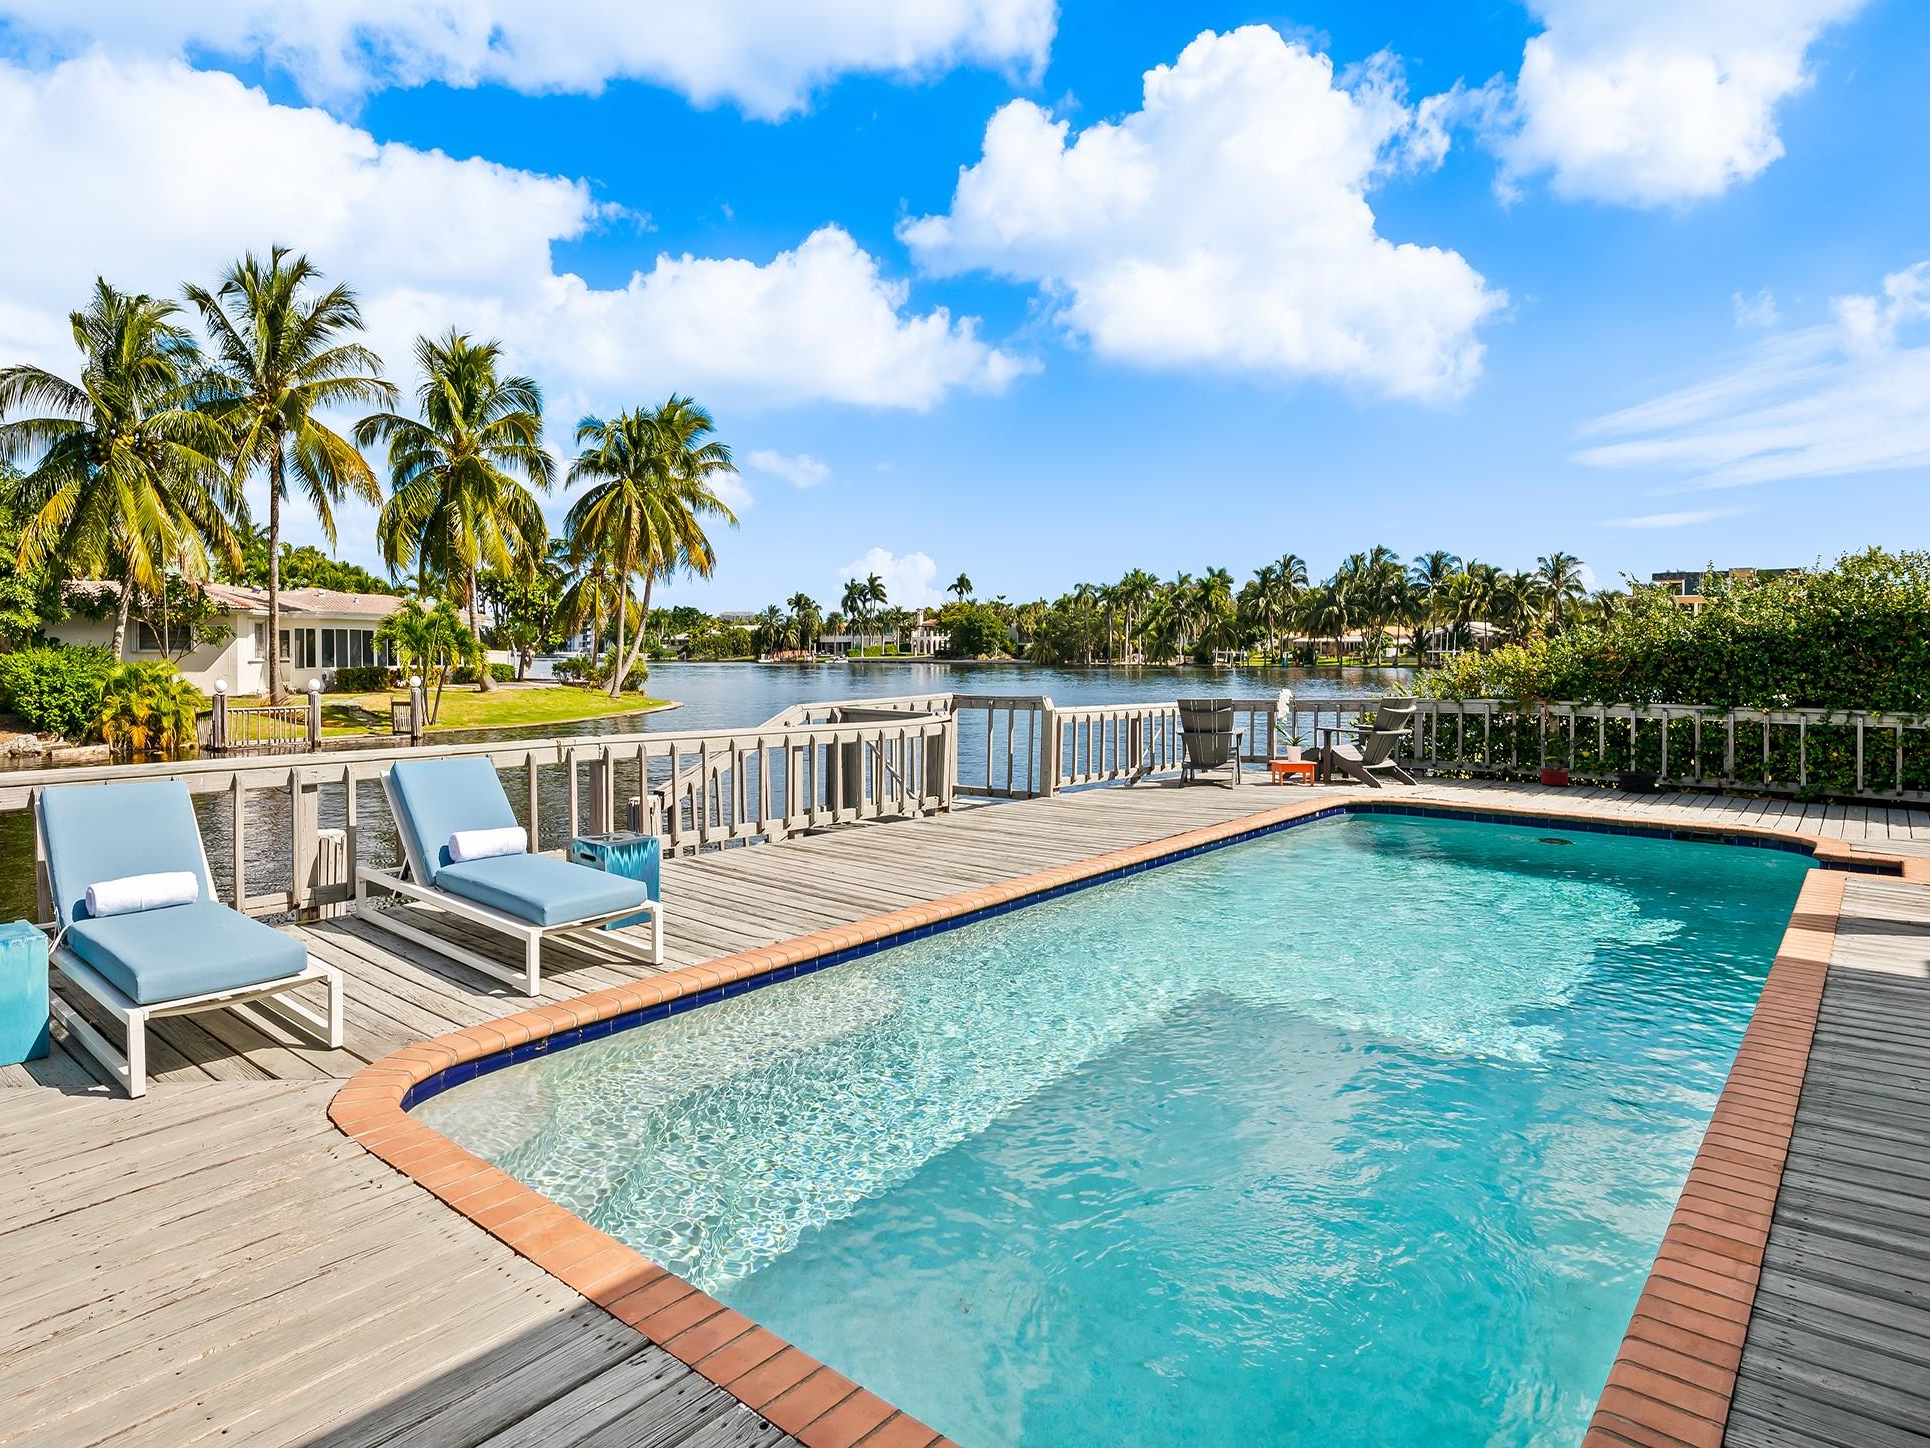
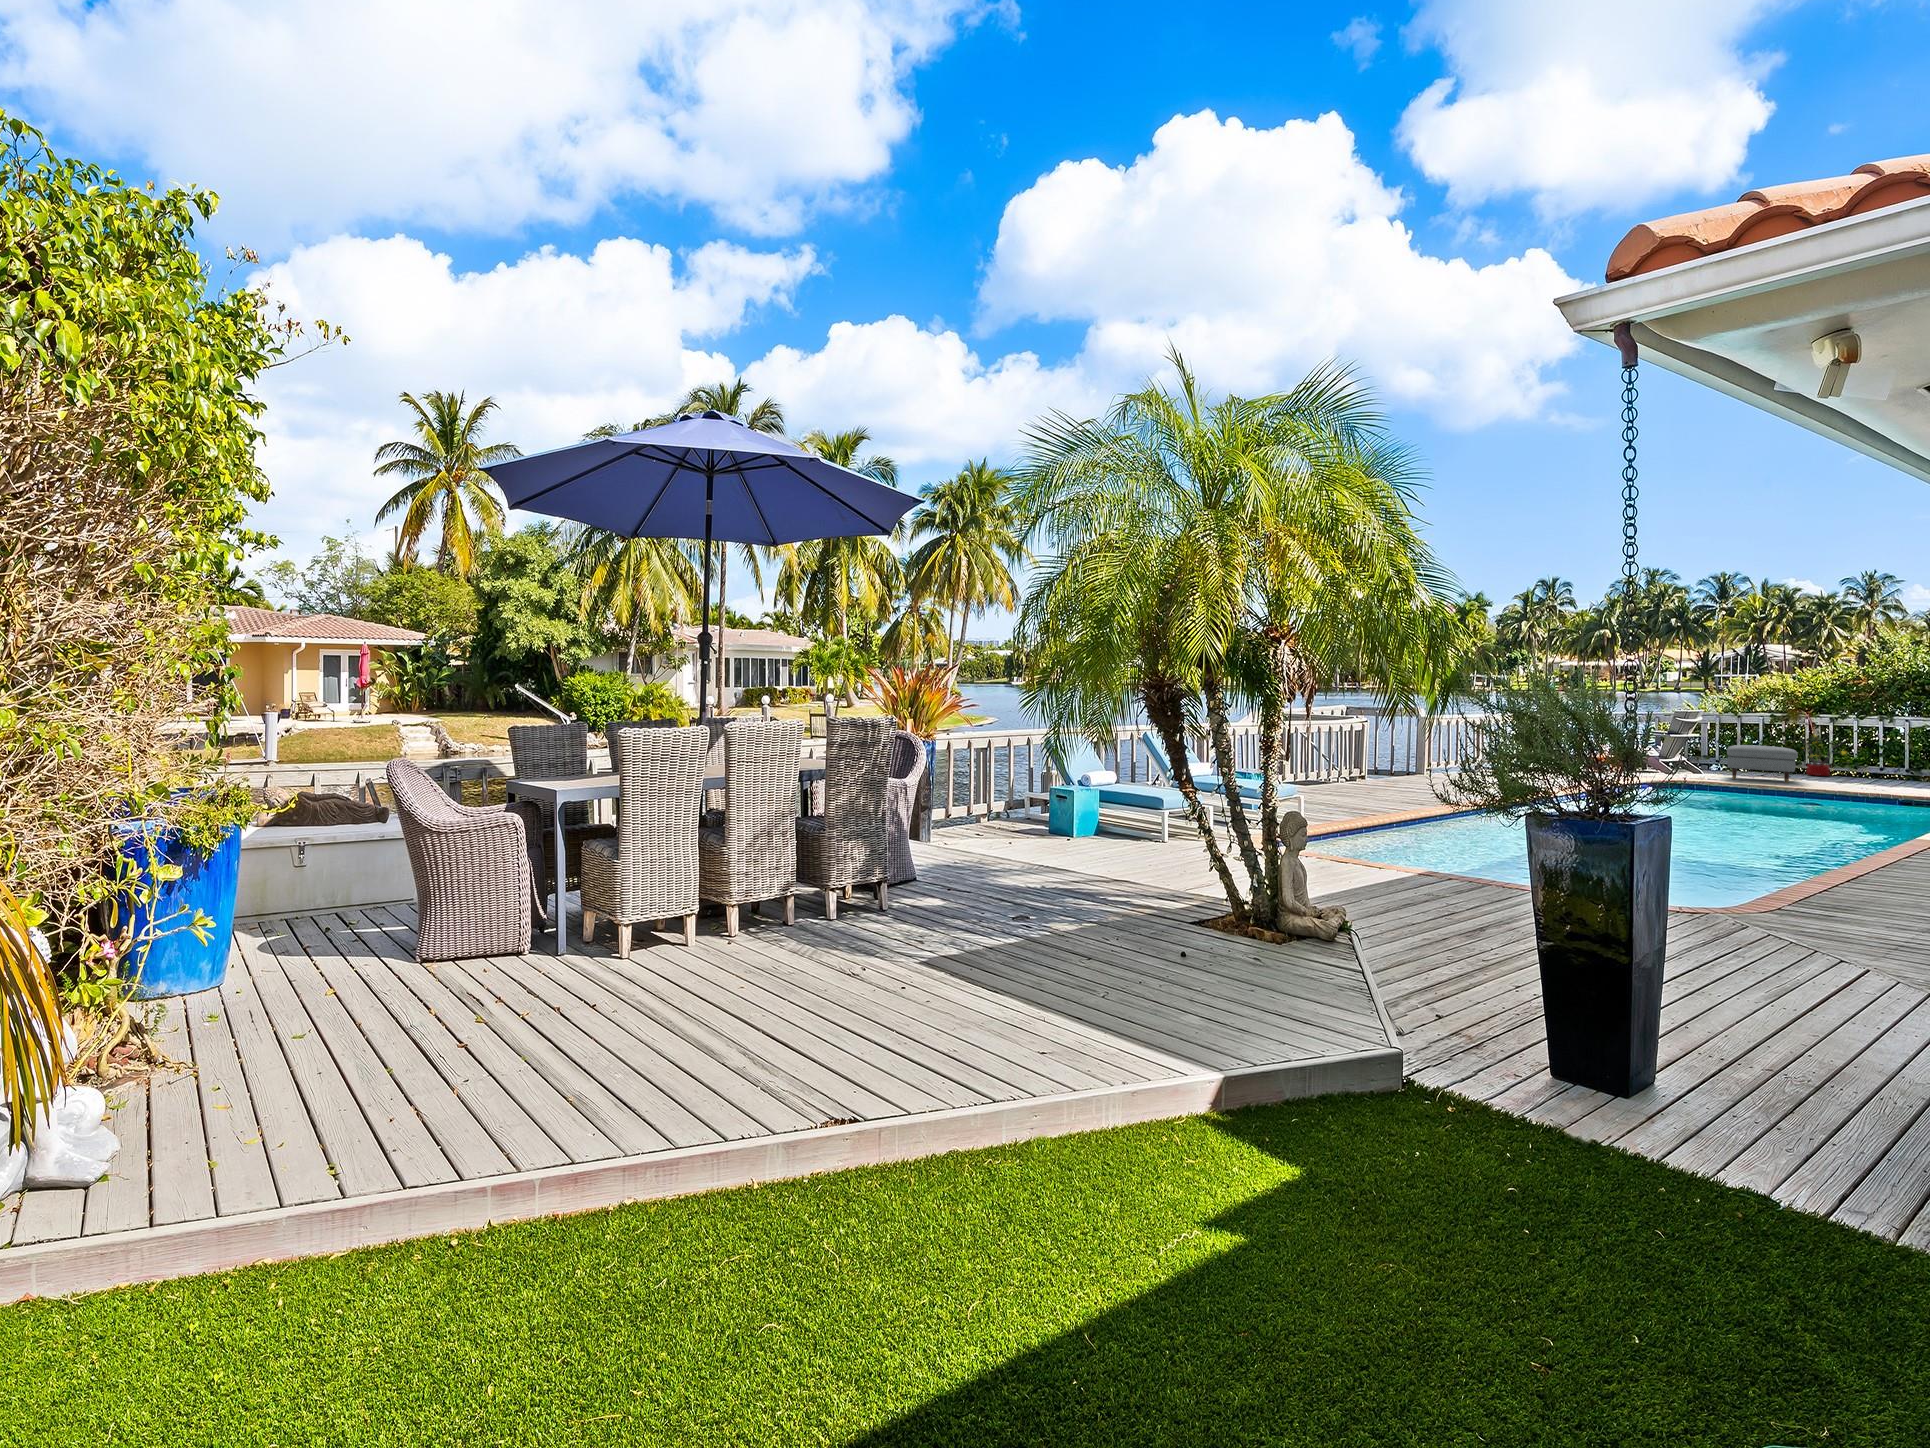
ottoman: none [1448,747,1535,802] -> present [1727,745,1798,783]
basket: present [1614,755,1660,792] -> none [1868,754,1908,781]

